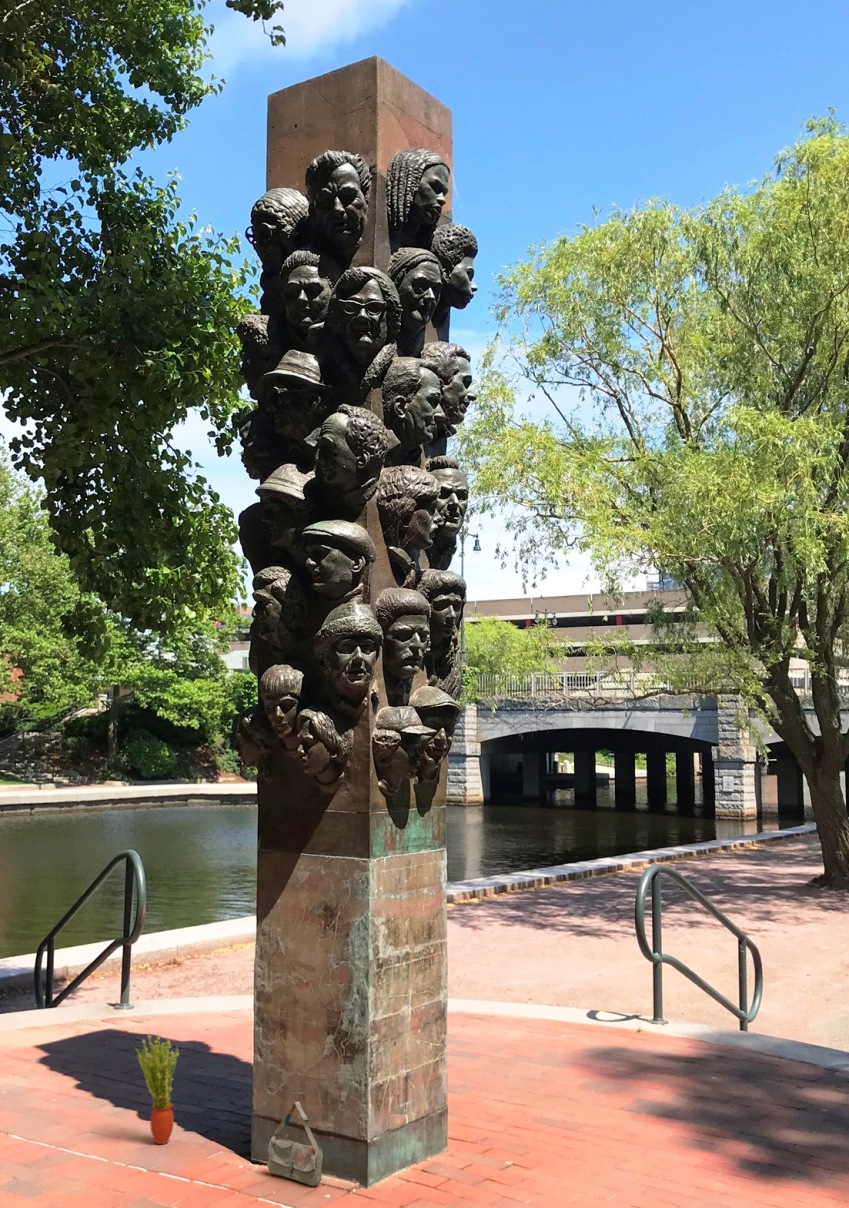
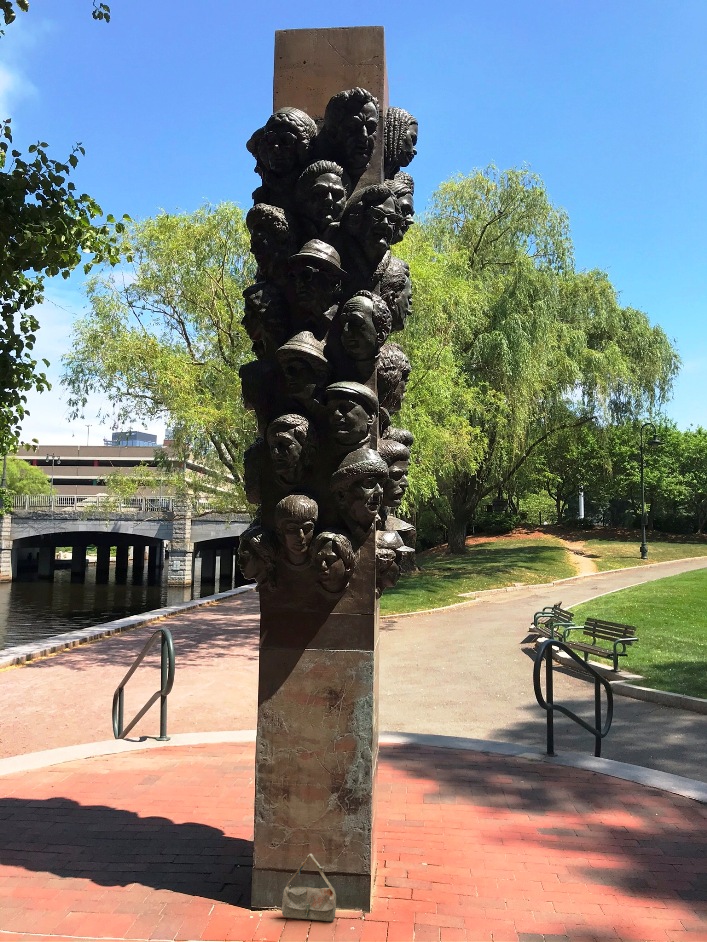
potted plant: present [138,1034,179,1144] -> none [133,815,174,913]

